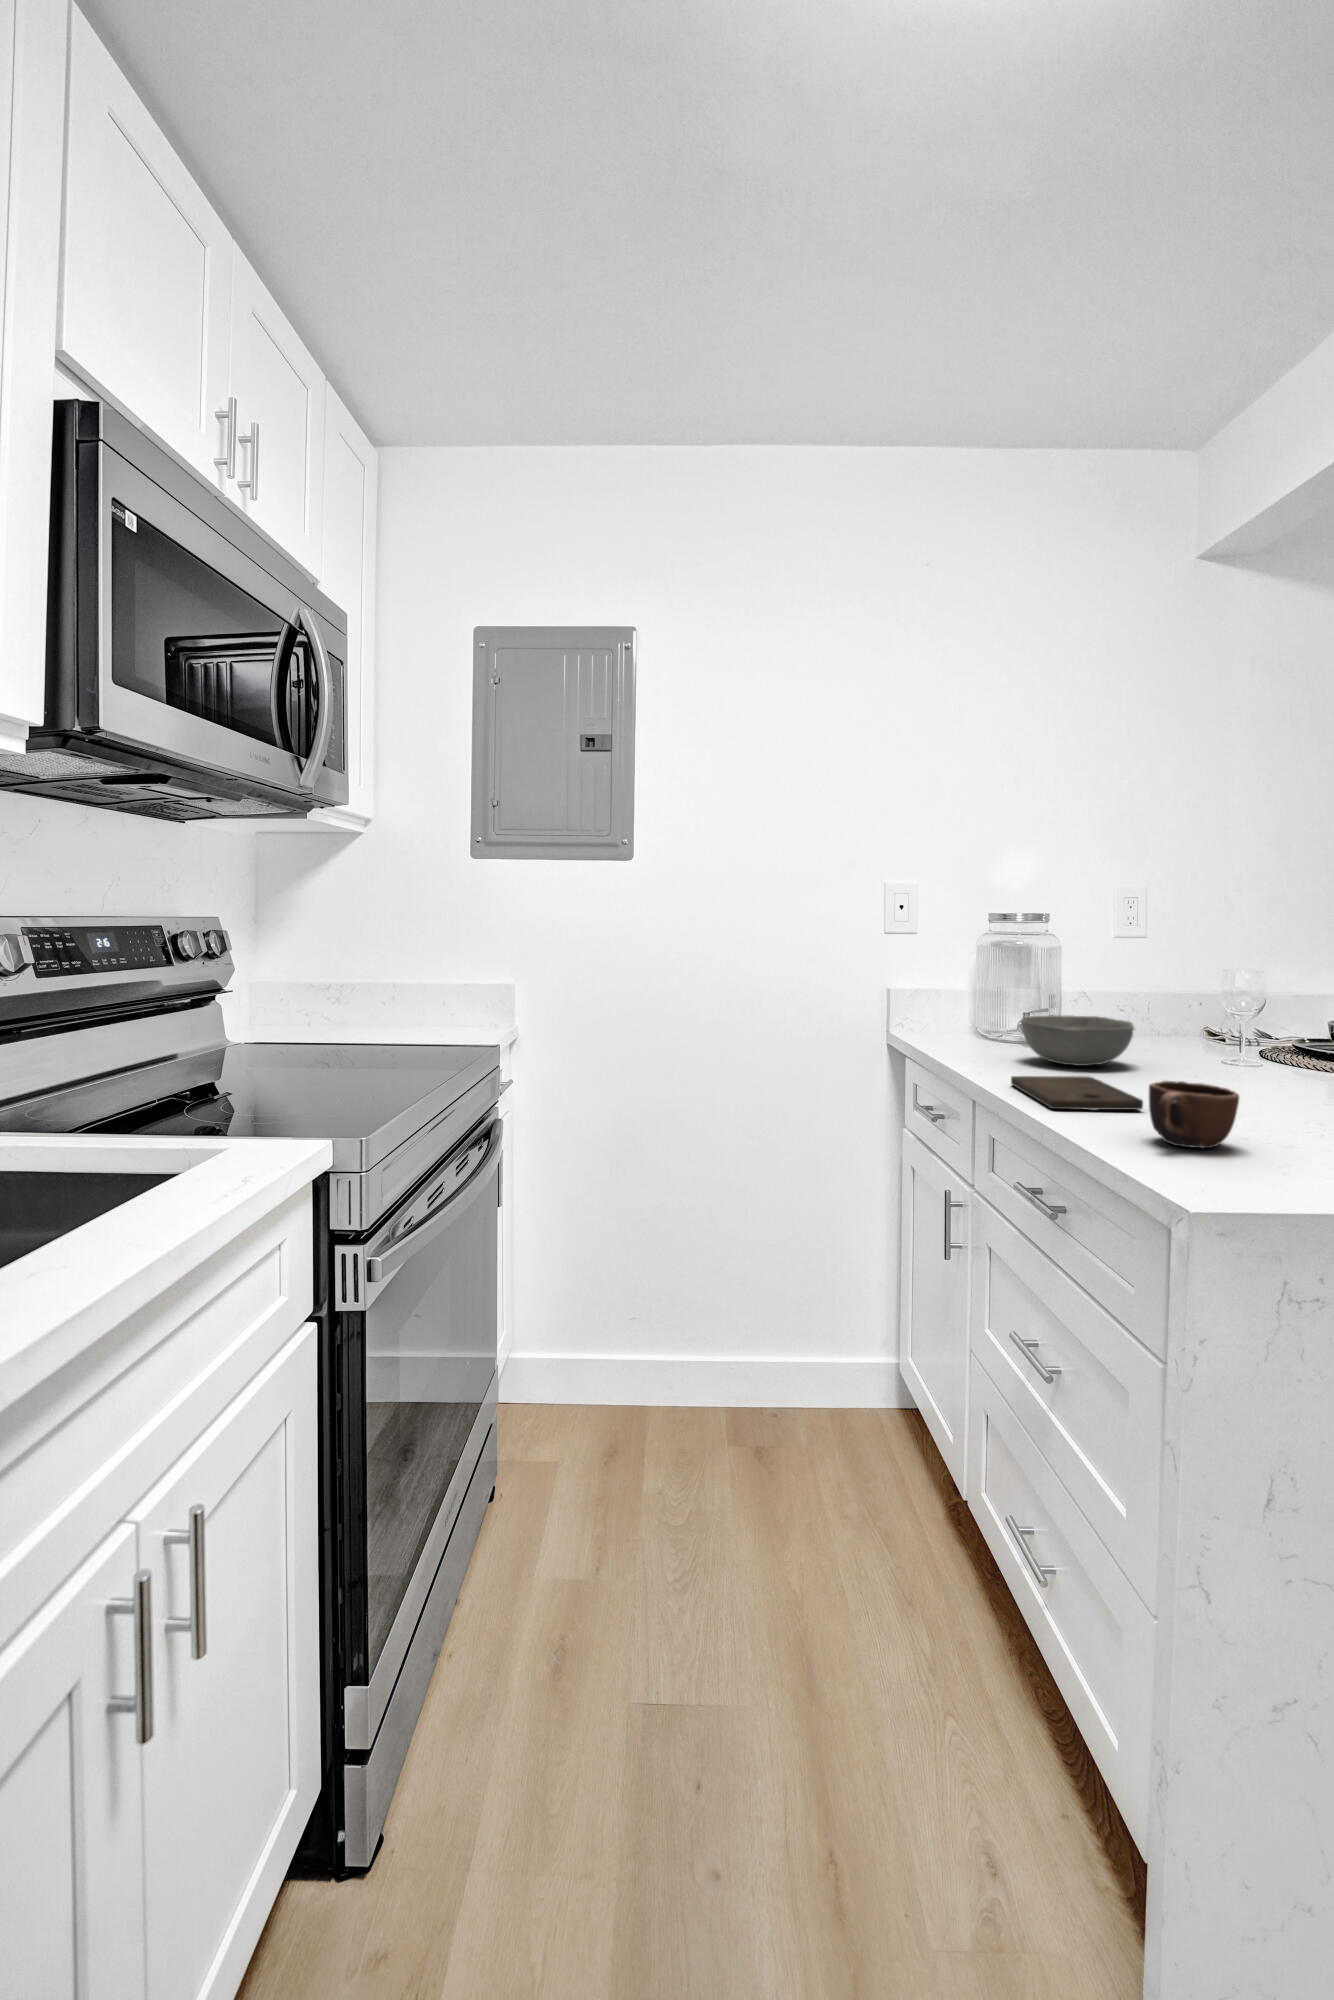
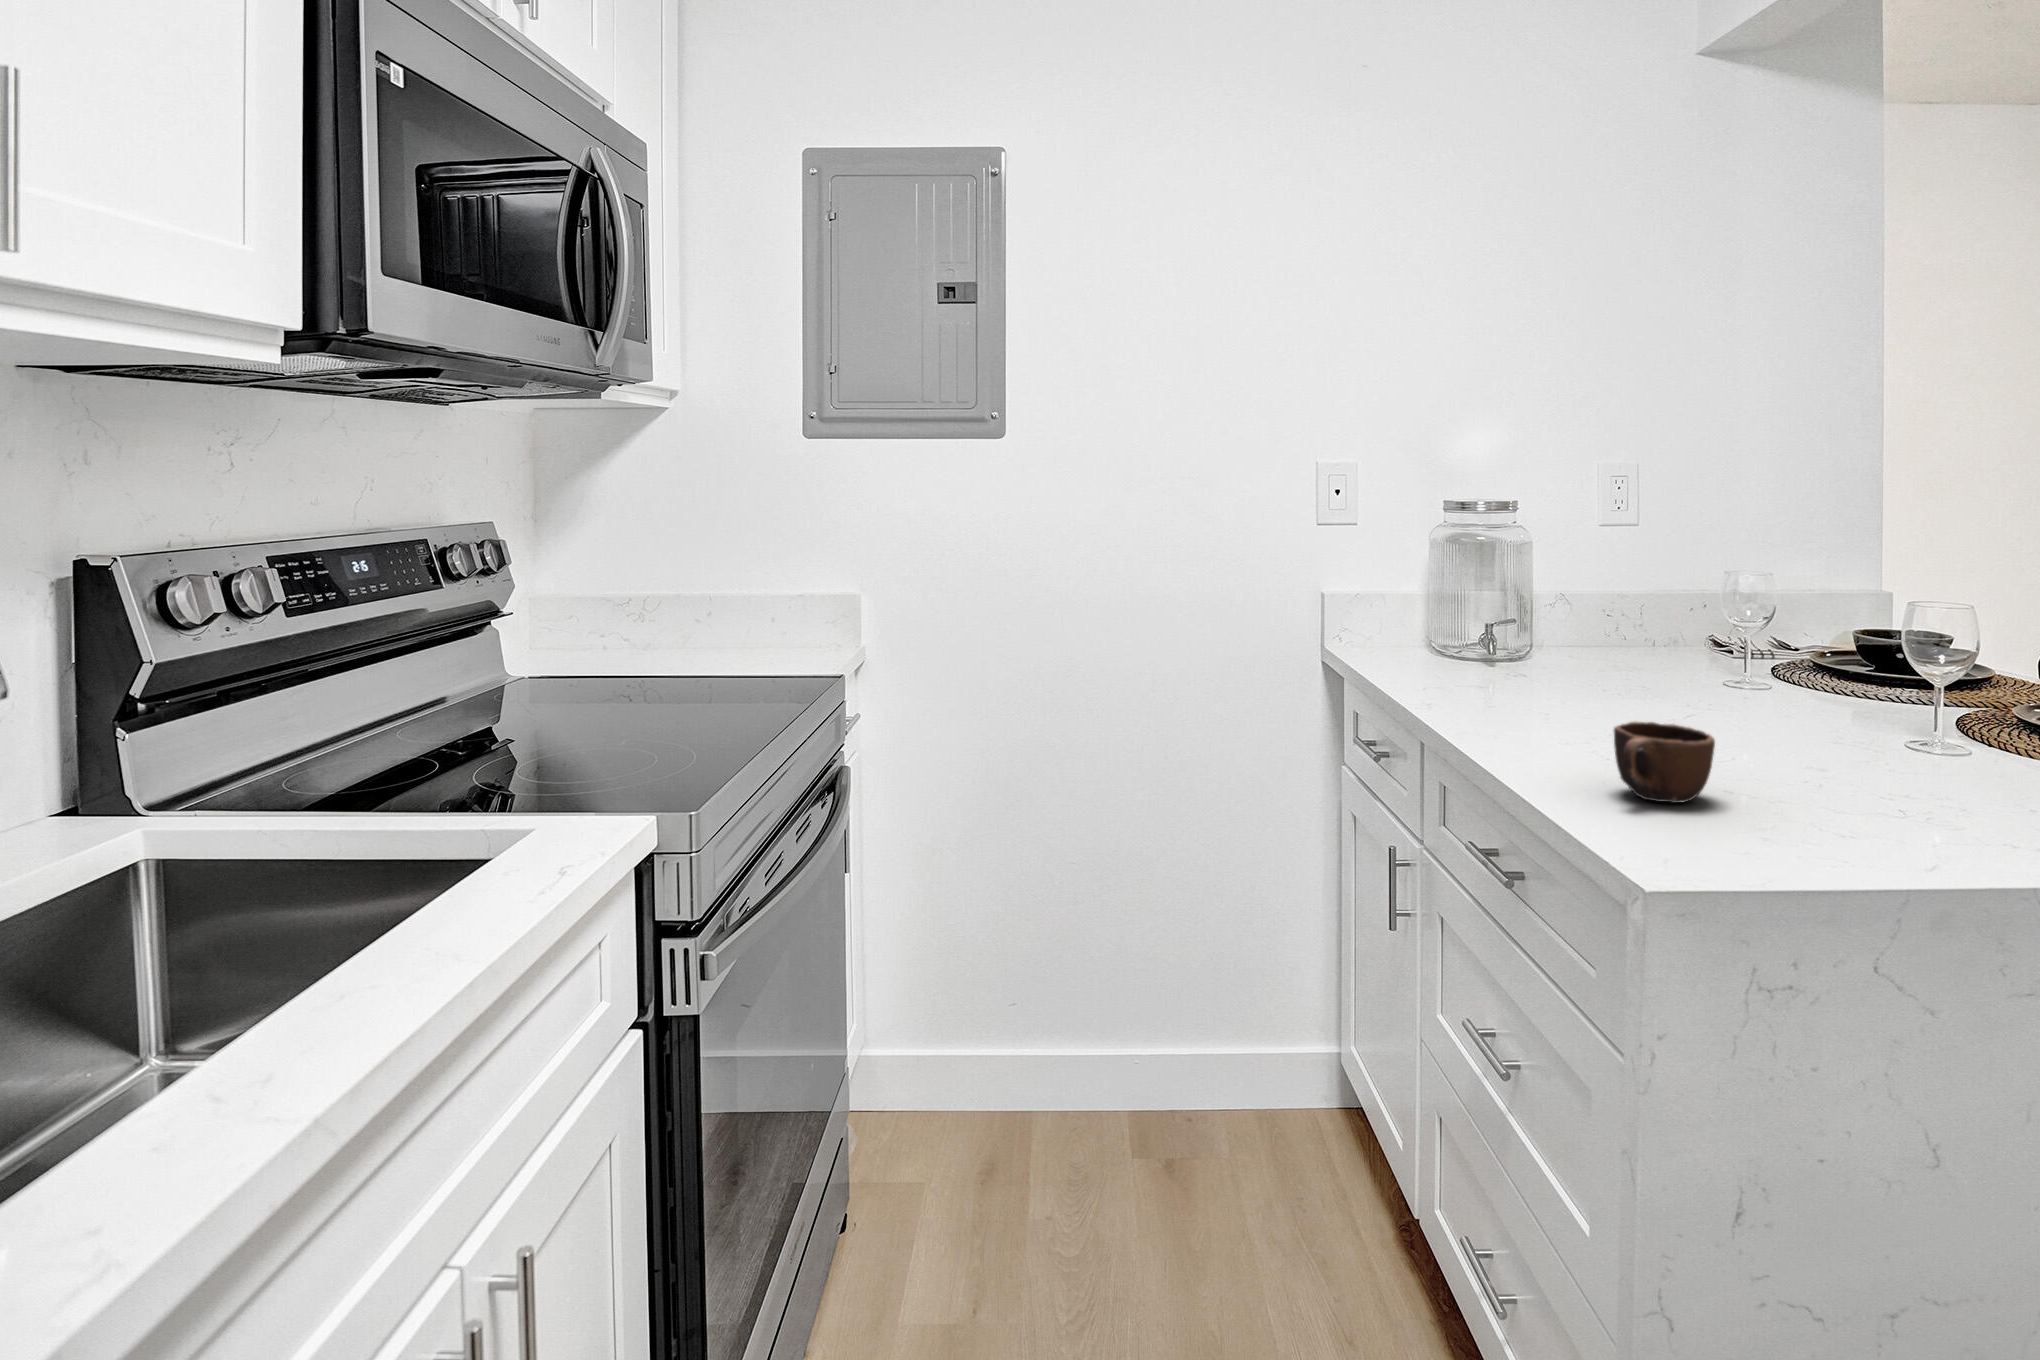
bowl: present [1021,1015,1134,1066] -> none [1479,626,1612,689]
cutting board: present [1011,1076,1143,1110] -> none [1465,707,1616,752]

